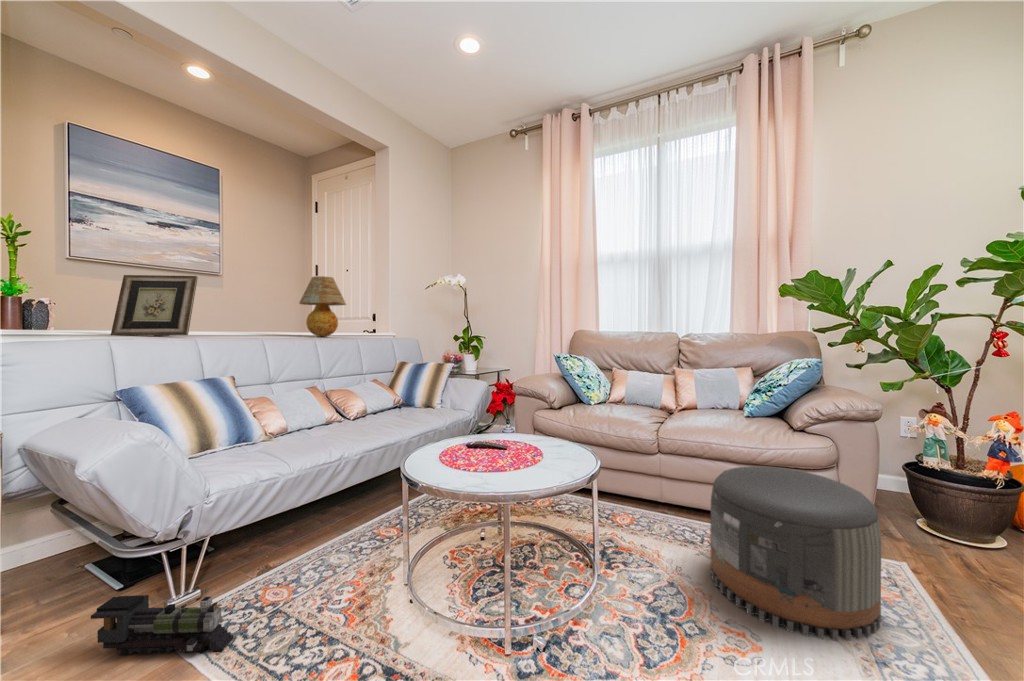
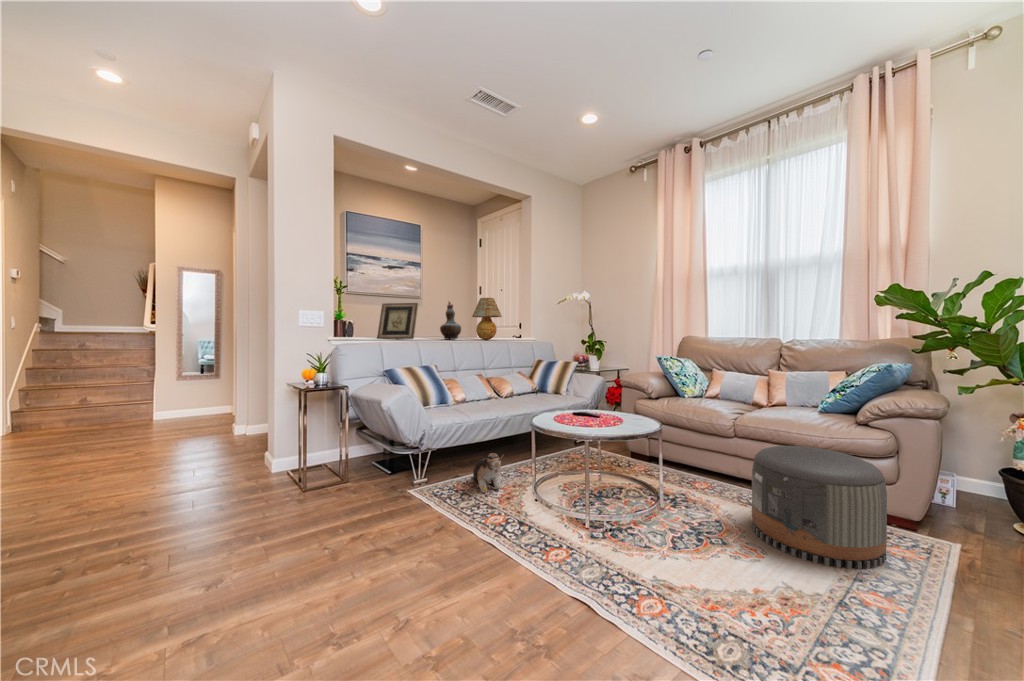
decorative vase: none [243,278,280,337] -> present [440,302,461,339]
plush toy: none [297,527,353,599] -> present [473,453,503,493]
toy train: present [91,588,234,655] -> none [385,470,444,504]

